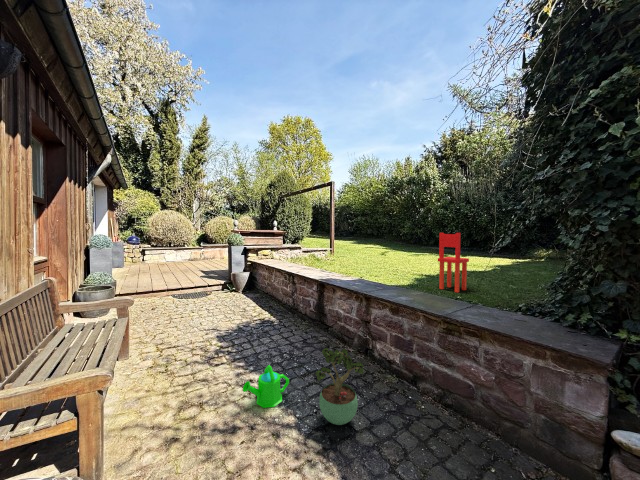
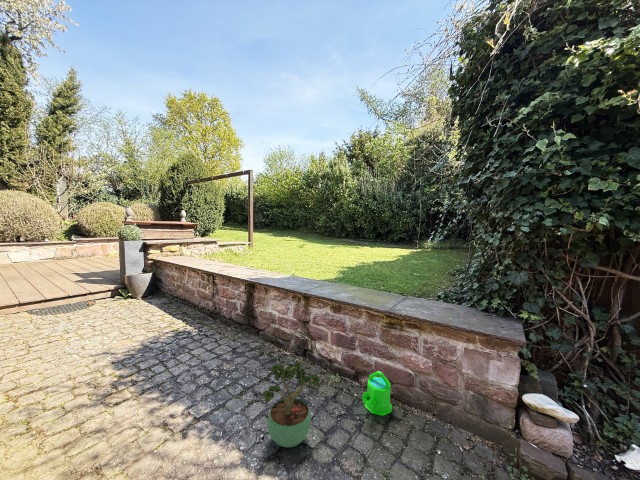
chair: present [438,233,469,293] -> none [360,227,385,282]
watering can: present [243,365,289,408] -> present [363,371,392,416]

